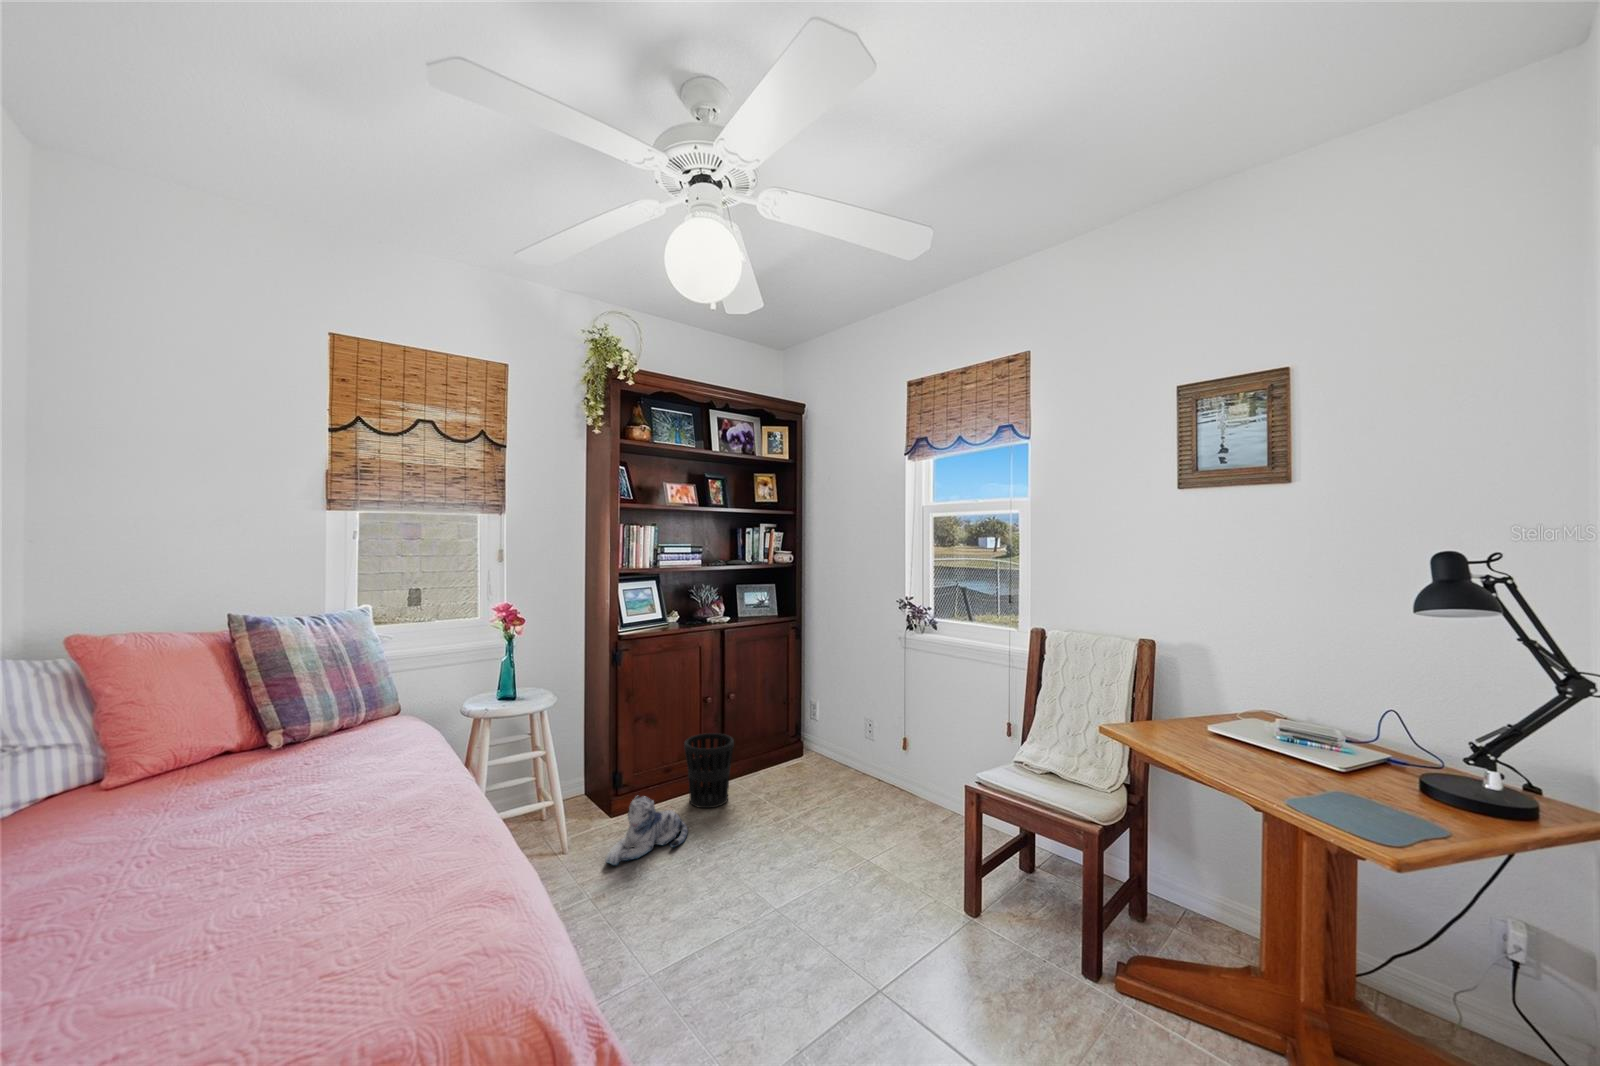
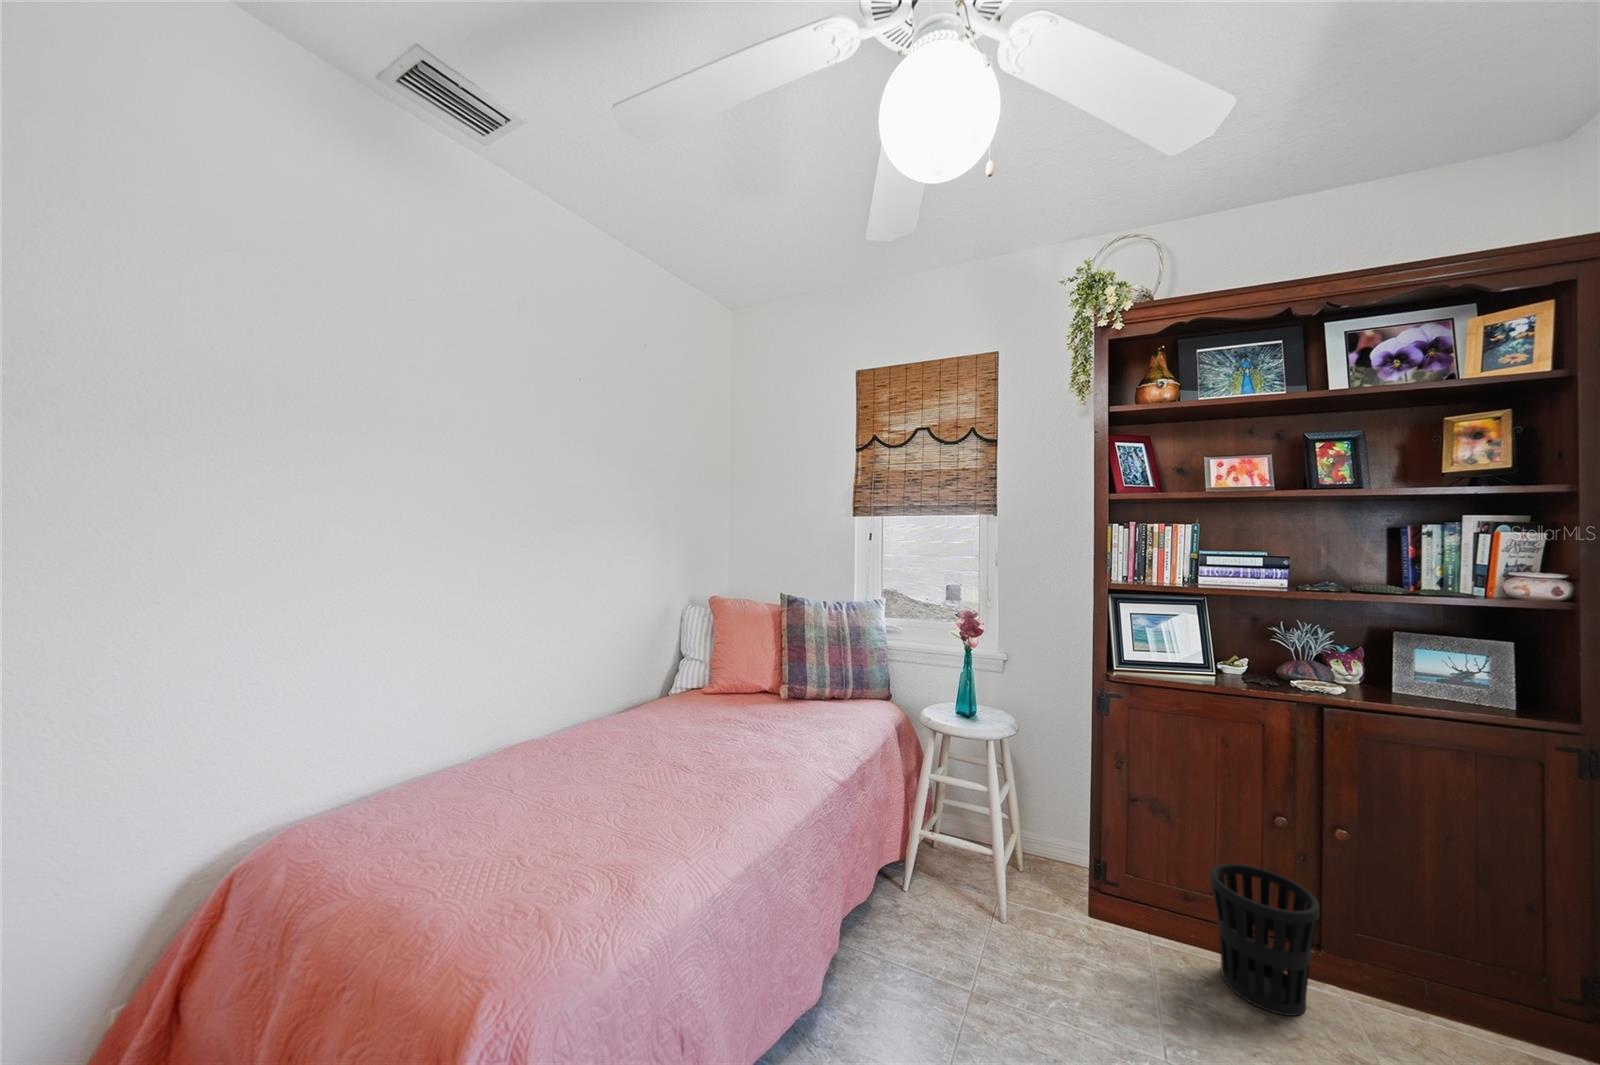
plush toy: present [605,796,688,865] -> none [1018,901,1175,1021]

